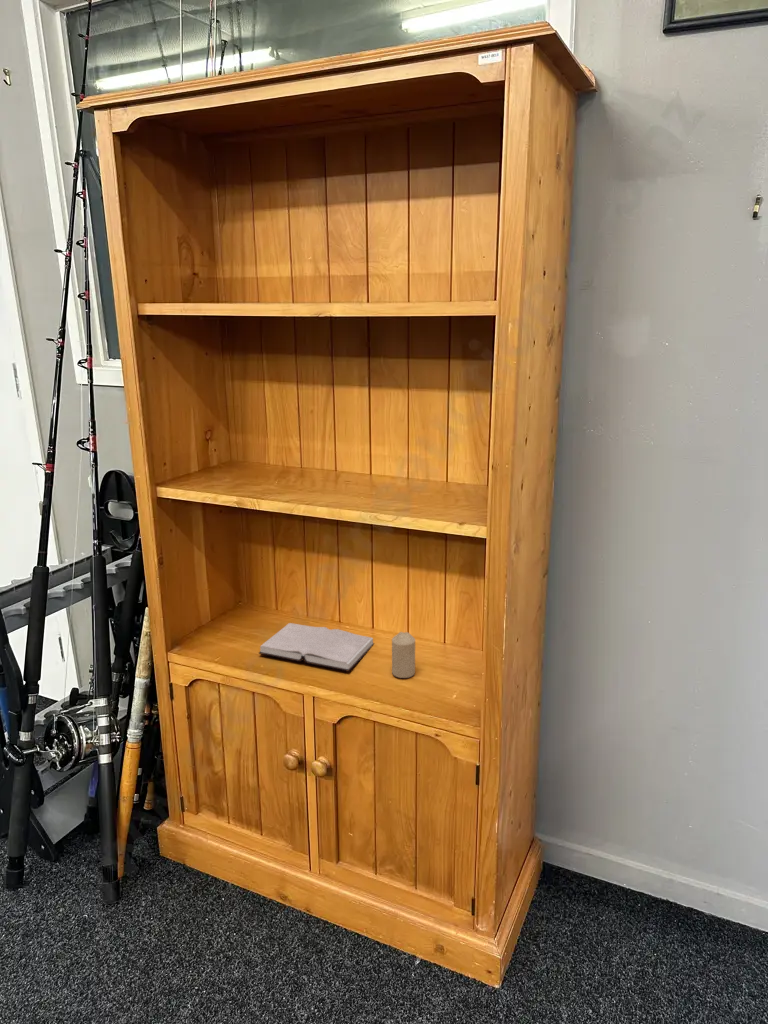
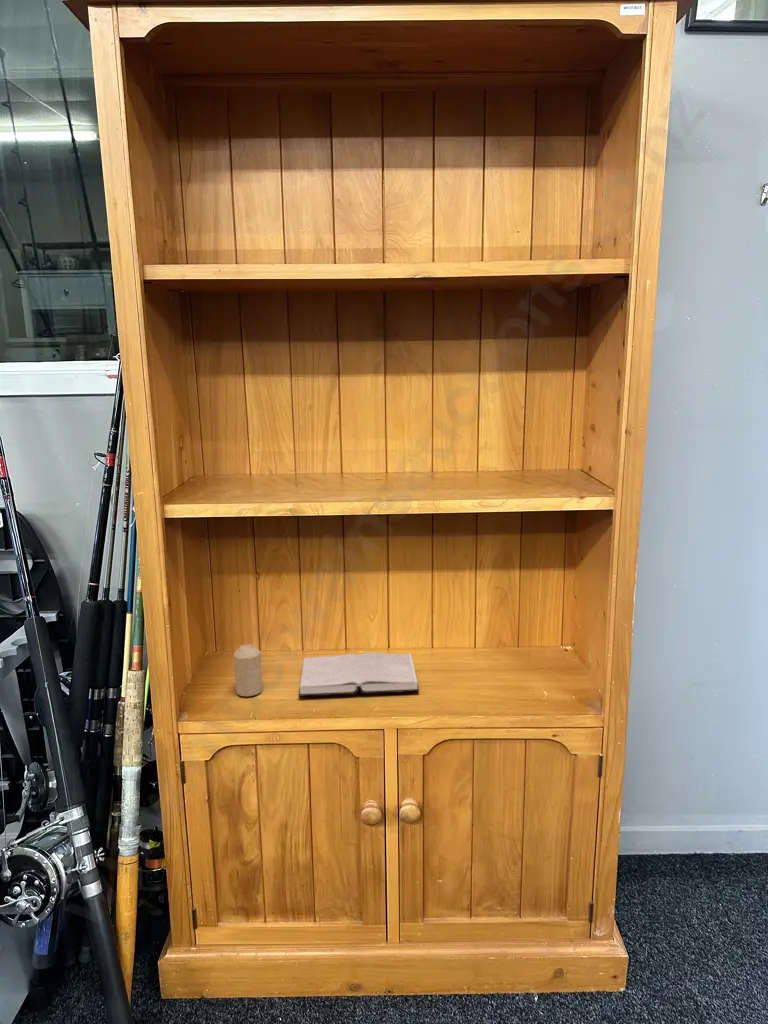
candle: present [392,632,415,678] -> present [234,644,262,696]

